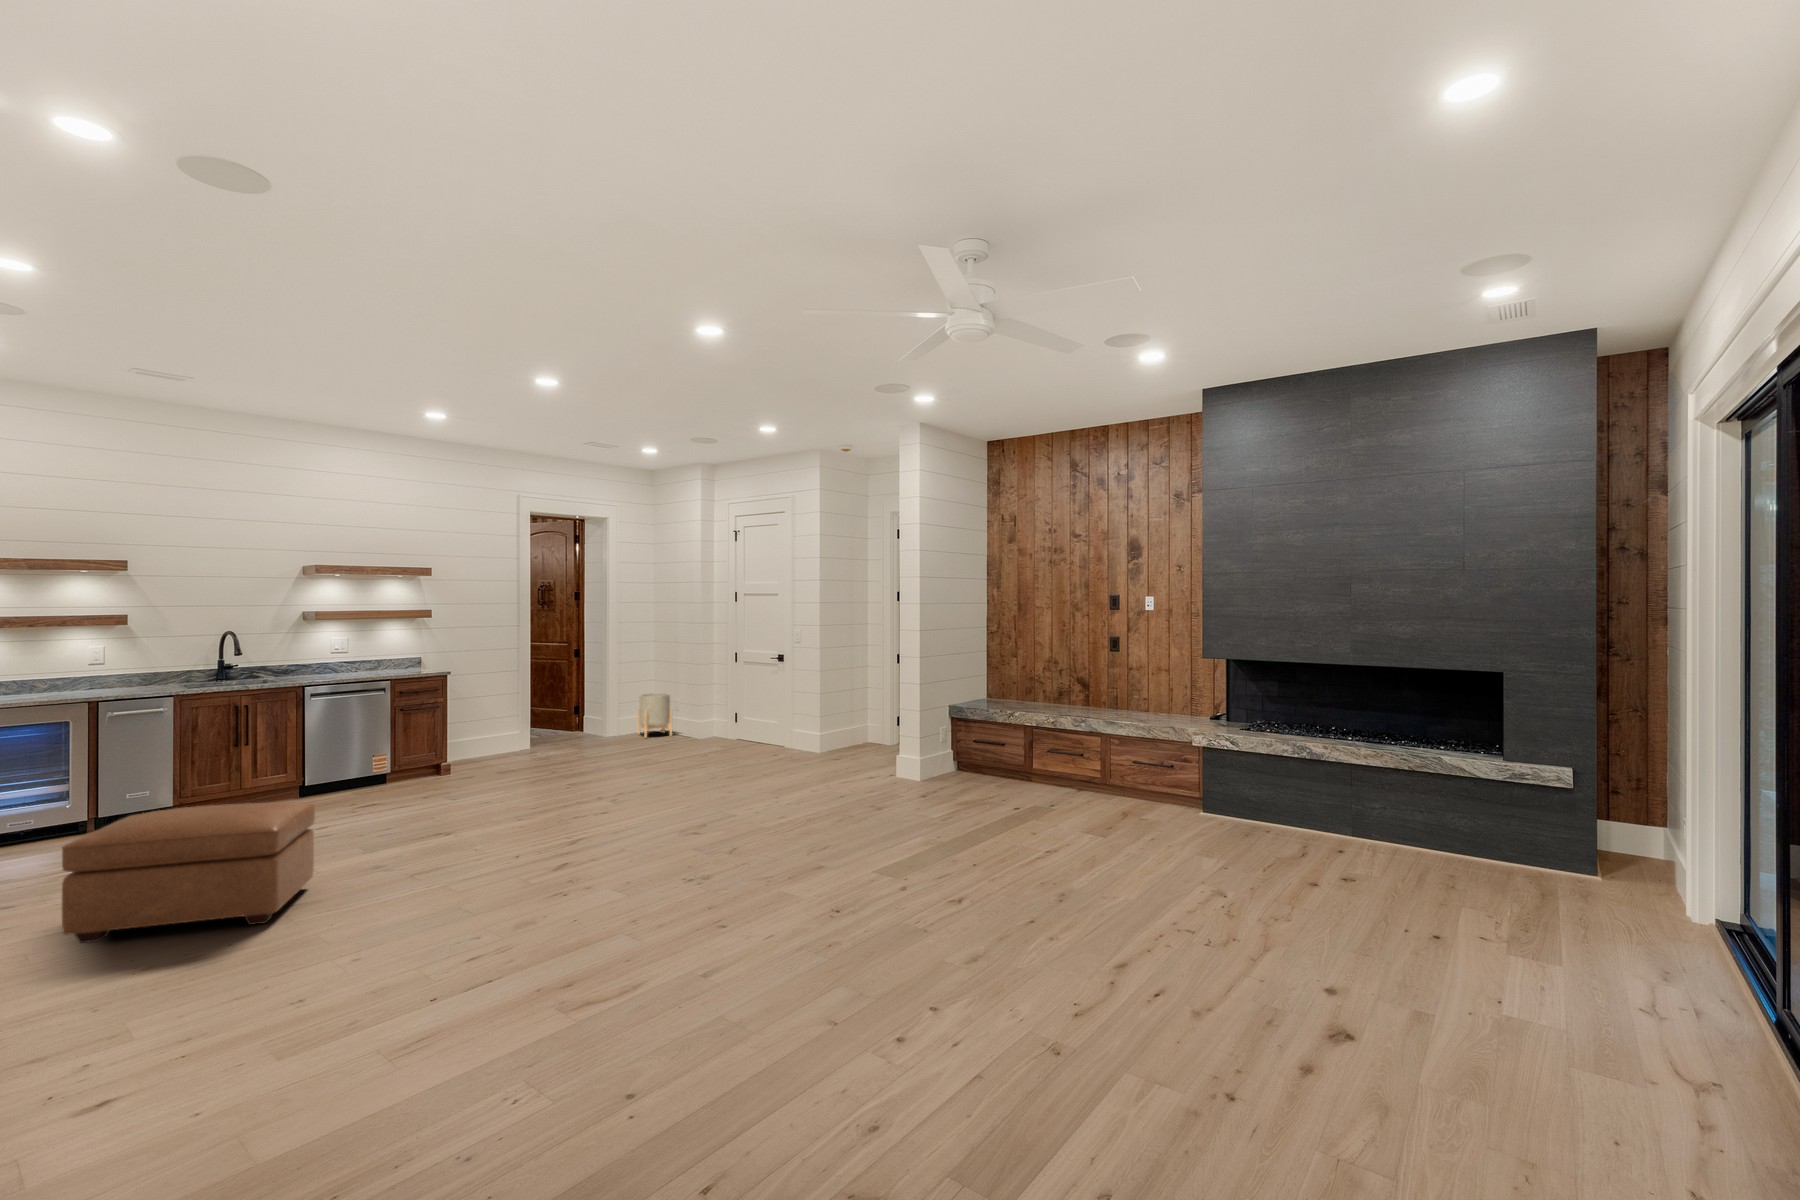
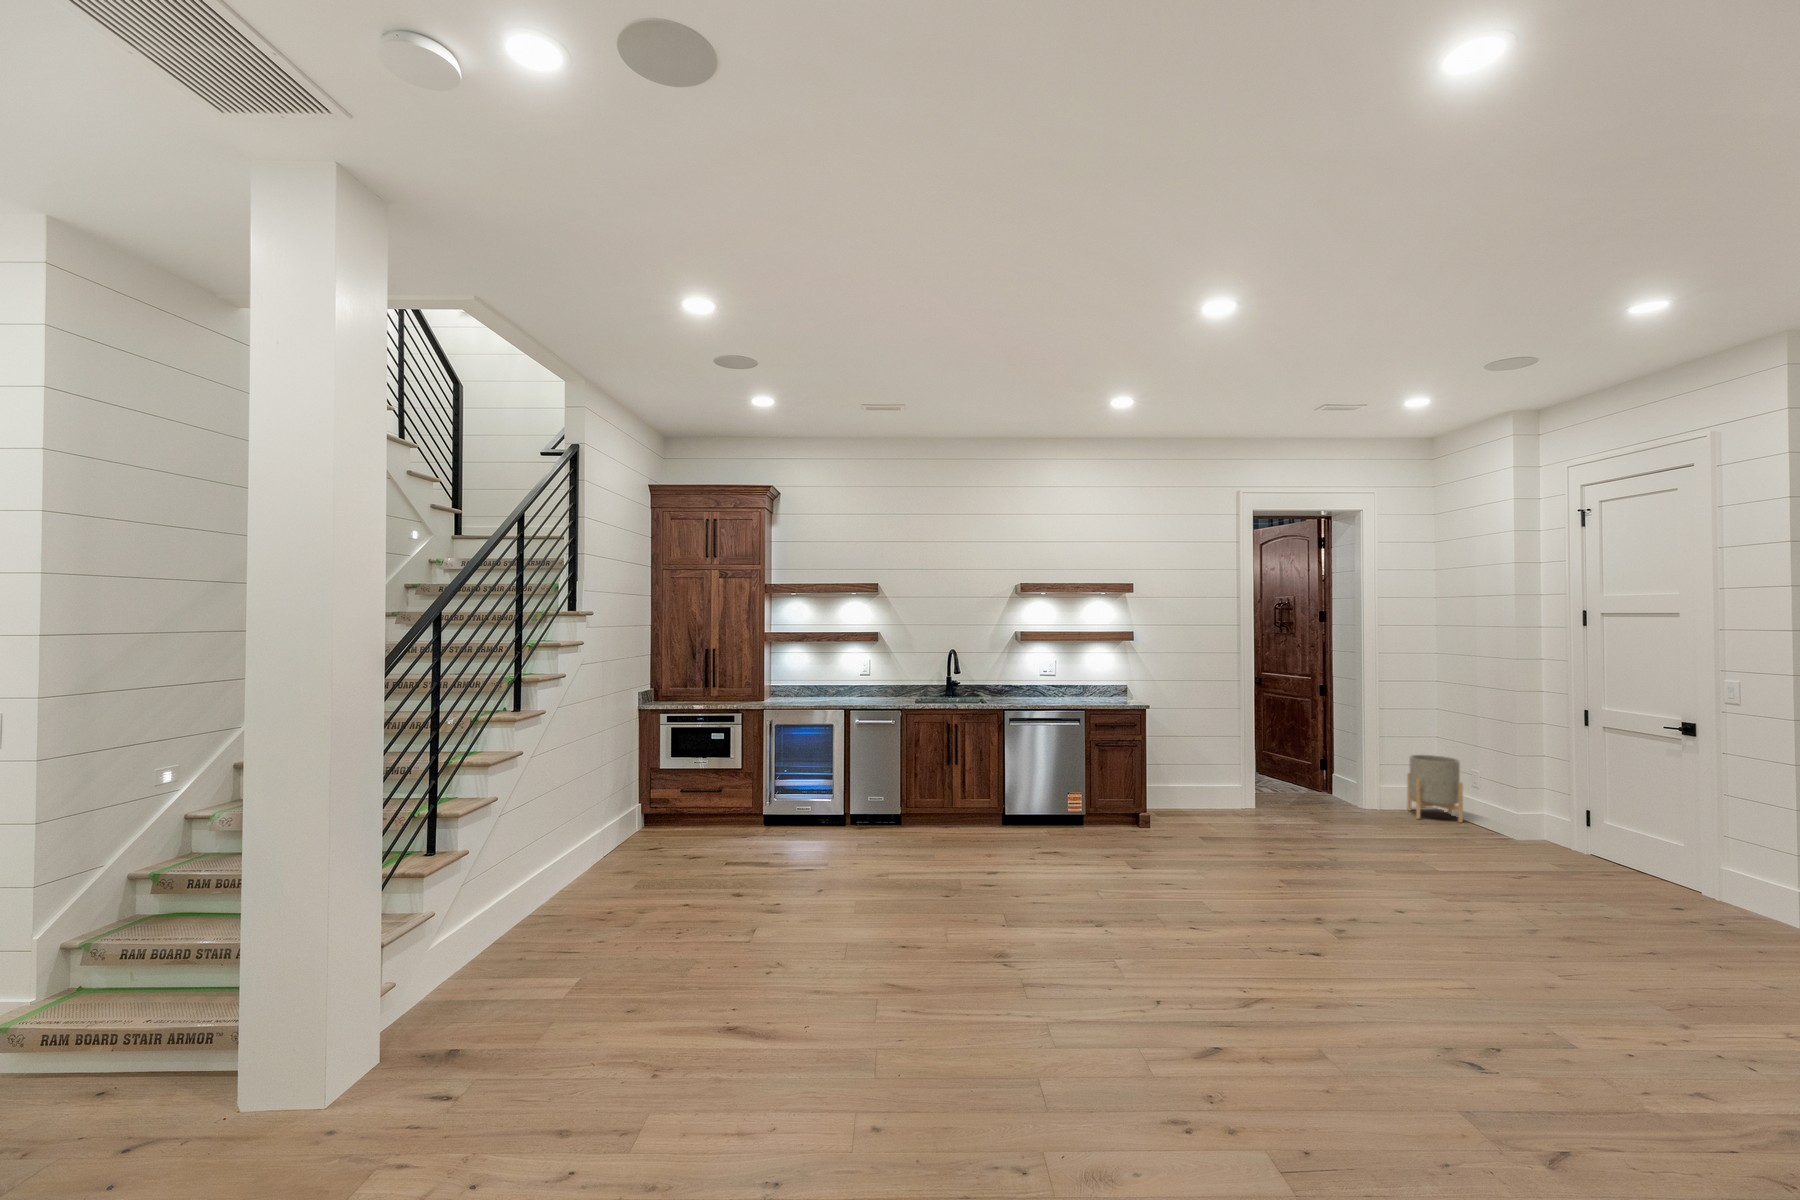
ottoman: present [62,802,315,943] -> none [705,839,920,1008]

